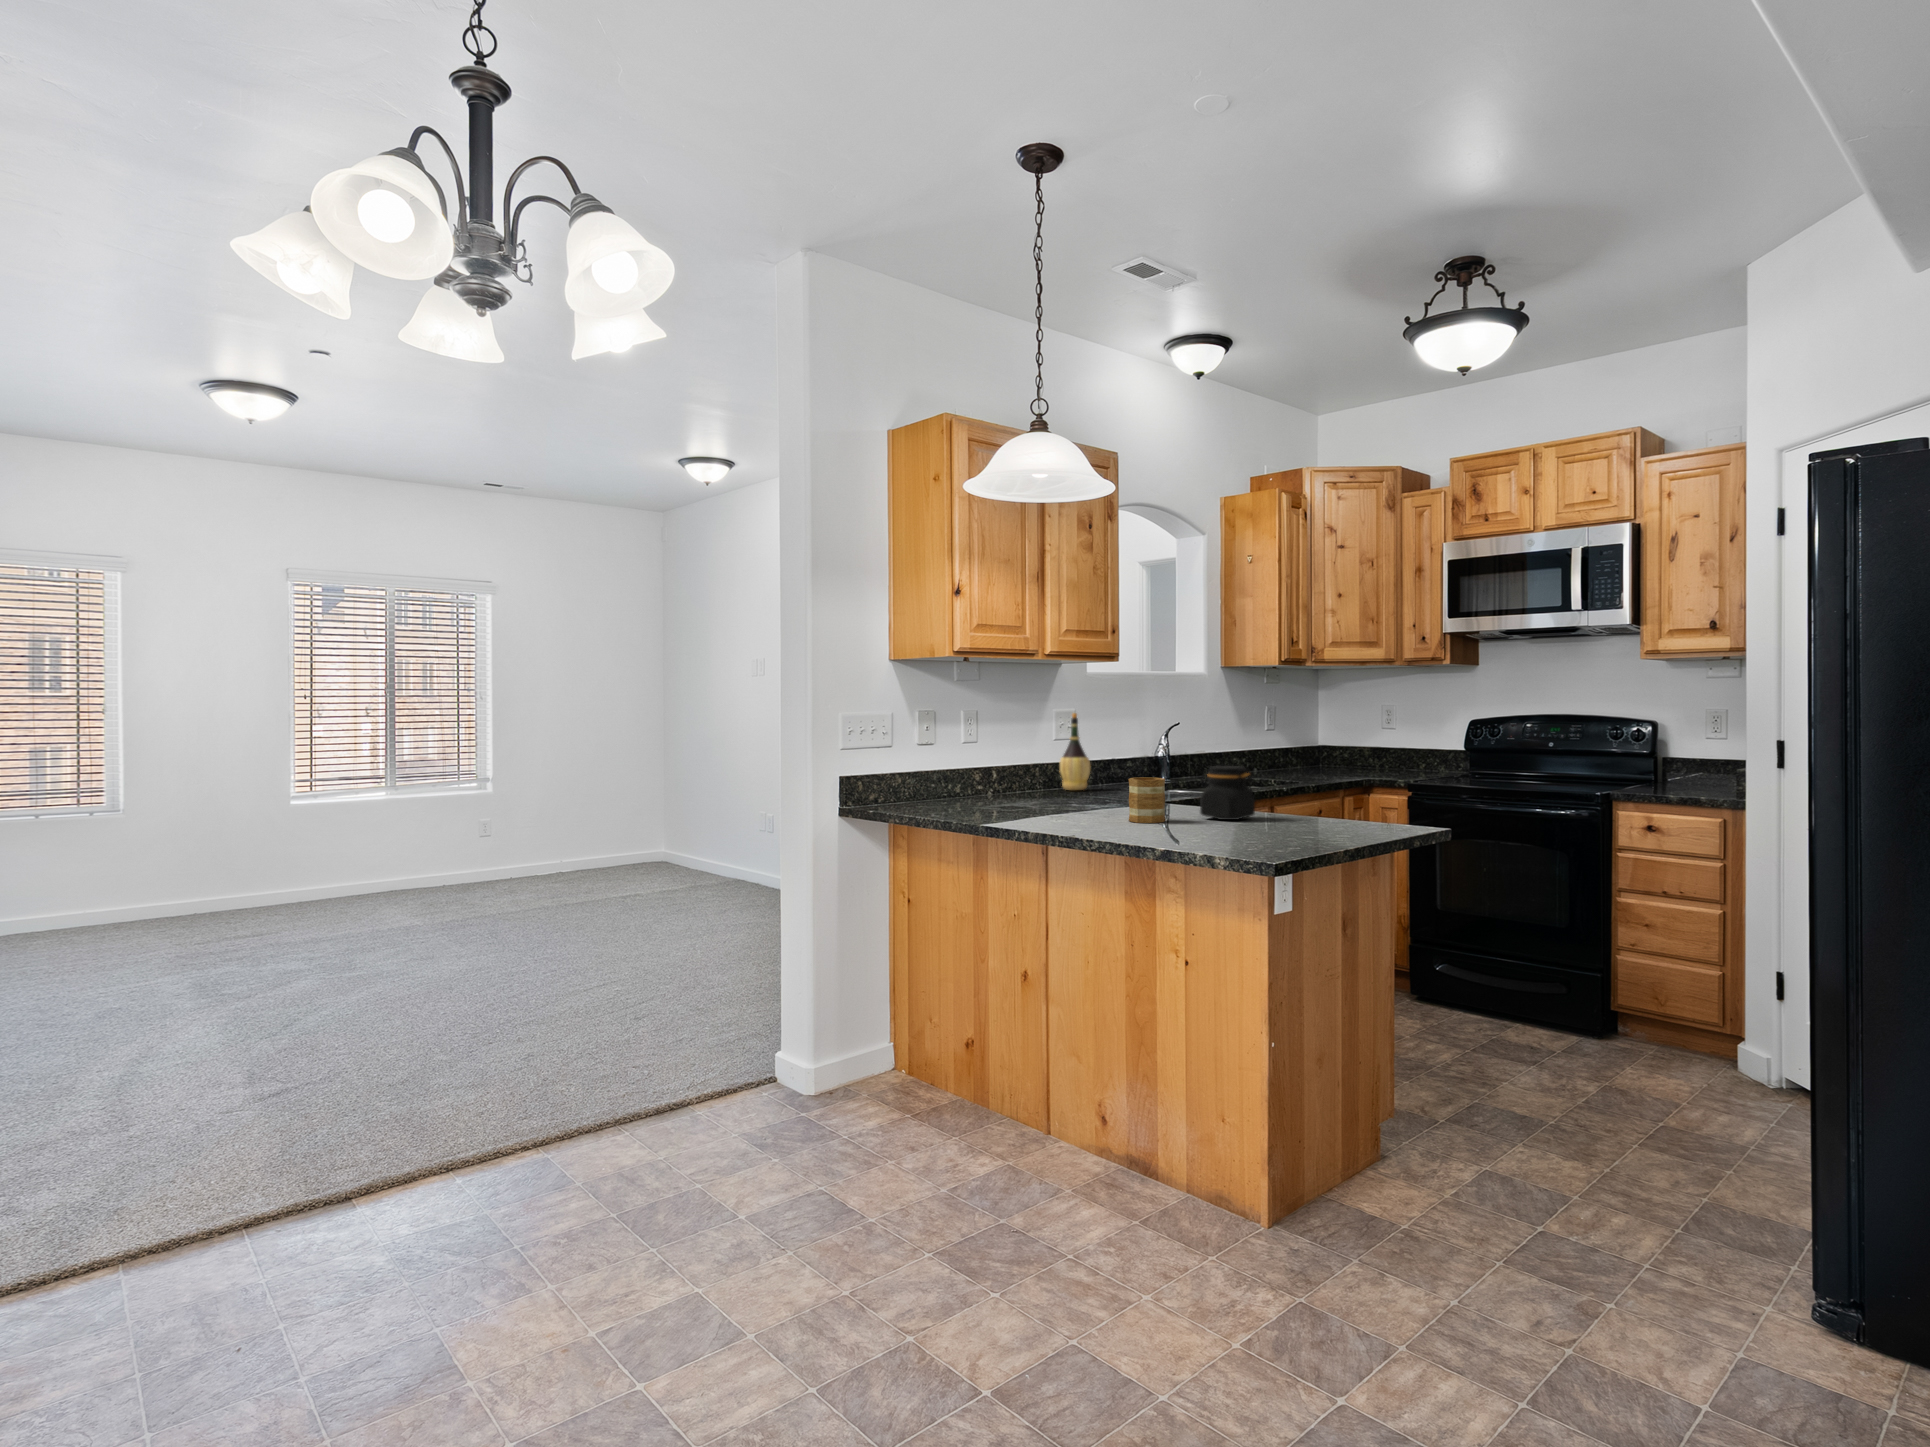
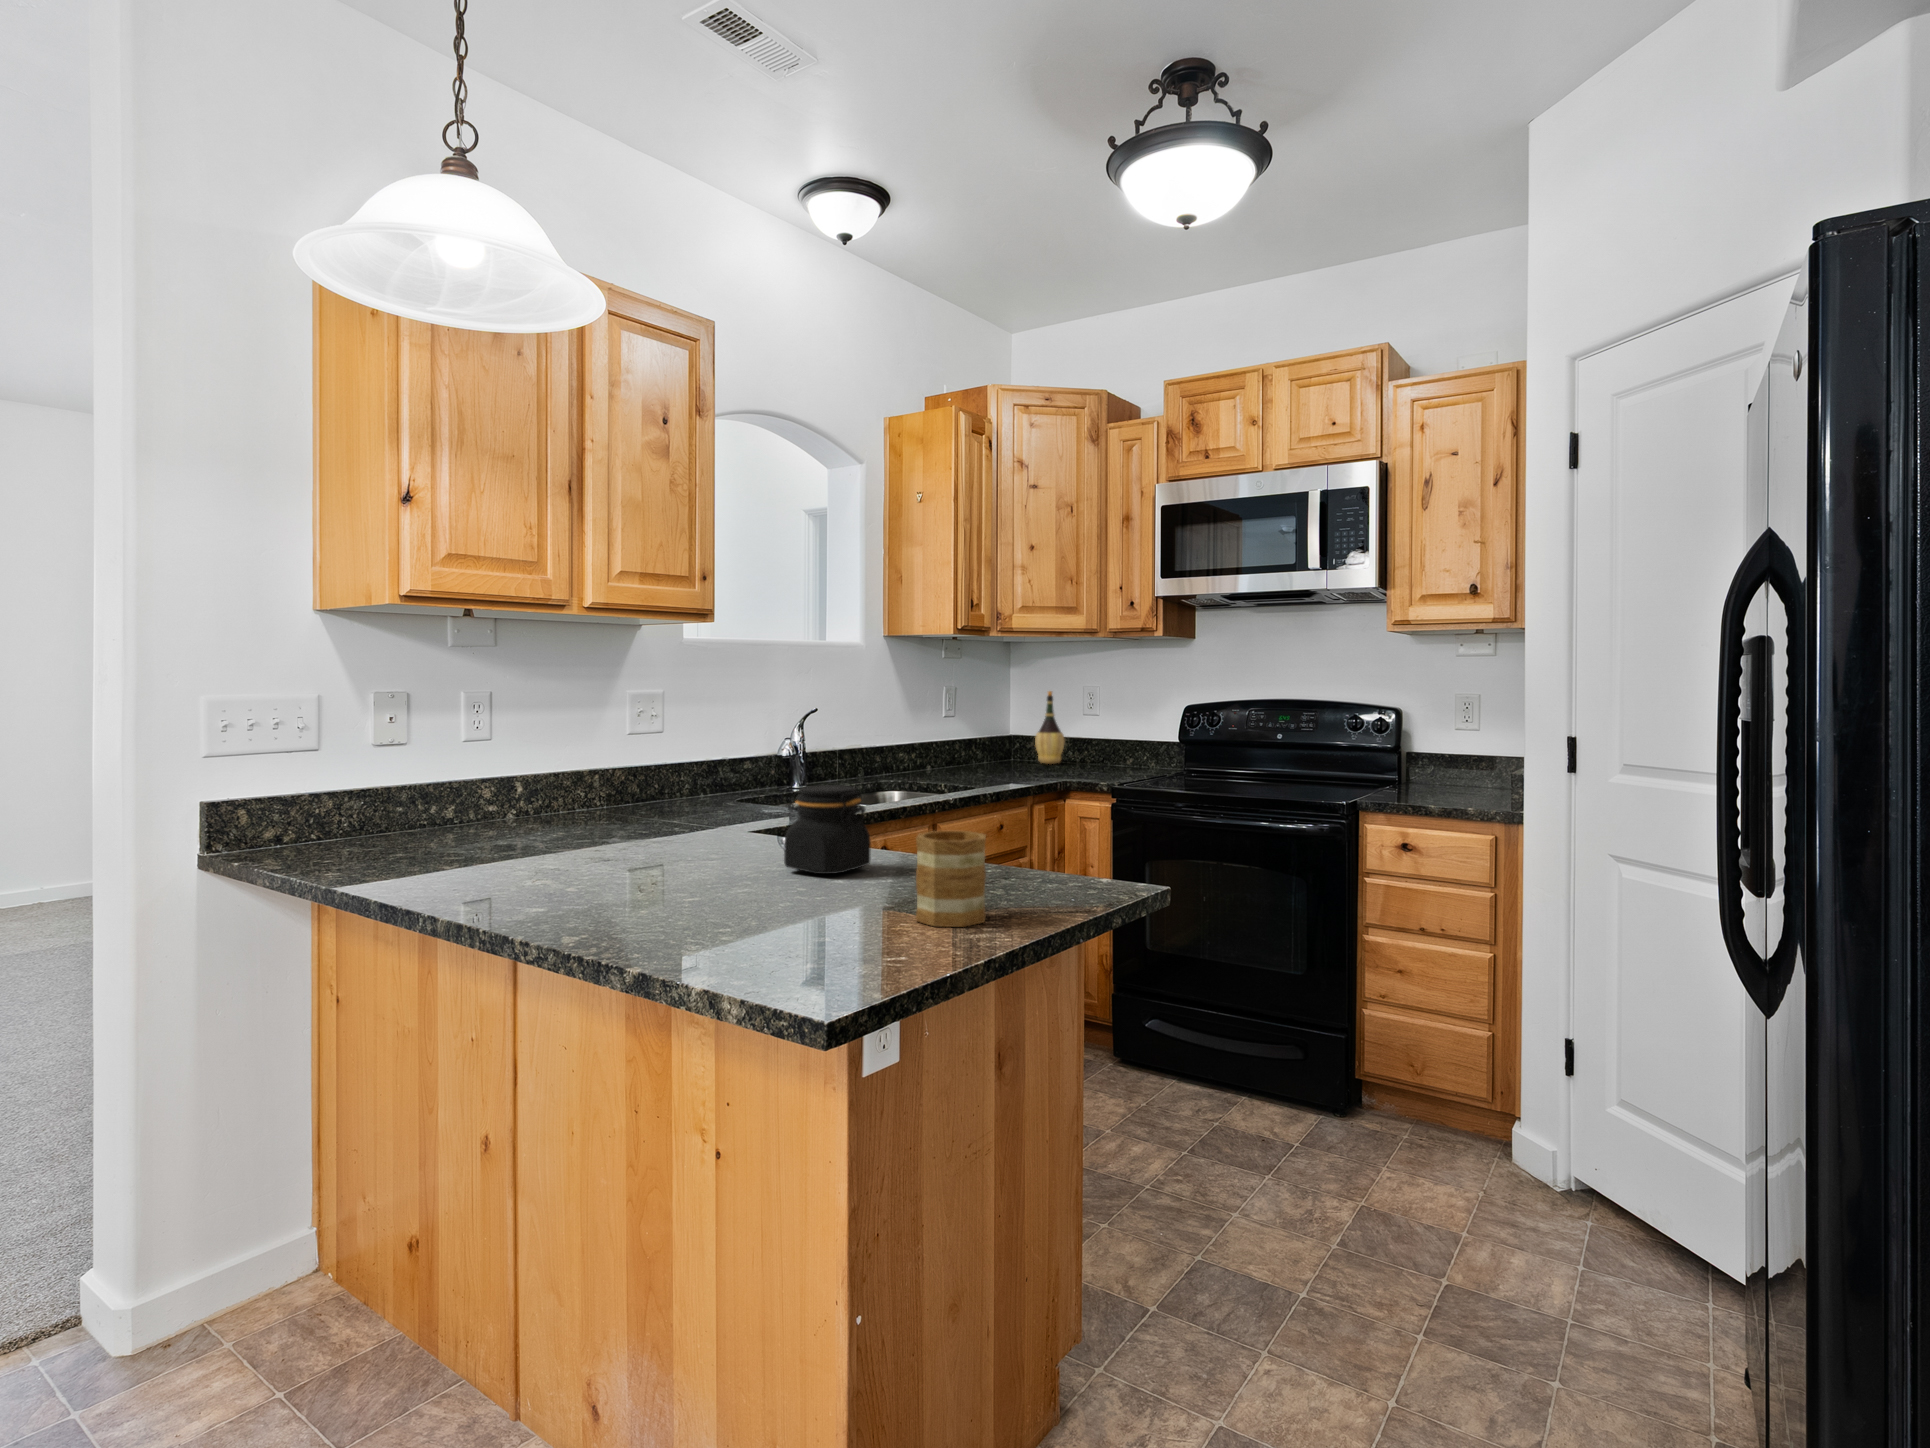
wine bottle: present [1060,713,1090,790] -> present [1035,691,1064,764]
mug: present [1129,777,1165,823] -> present [916,831,986,927]

